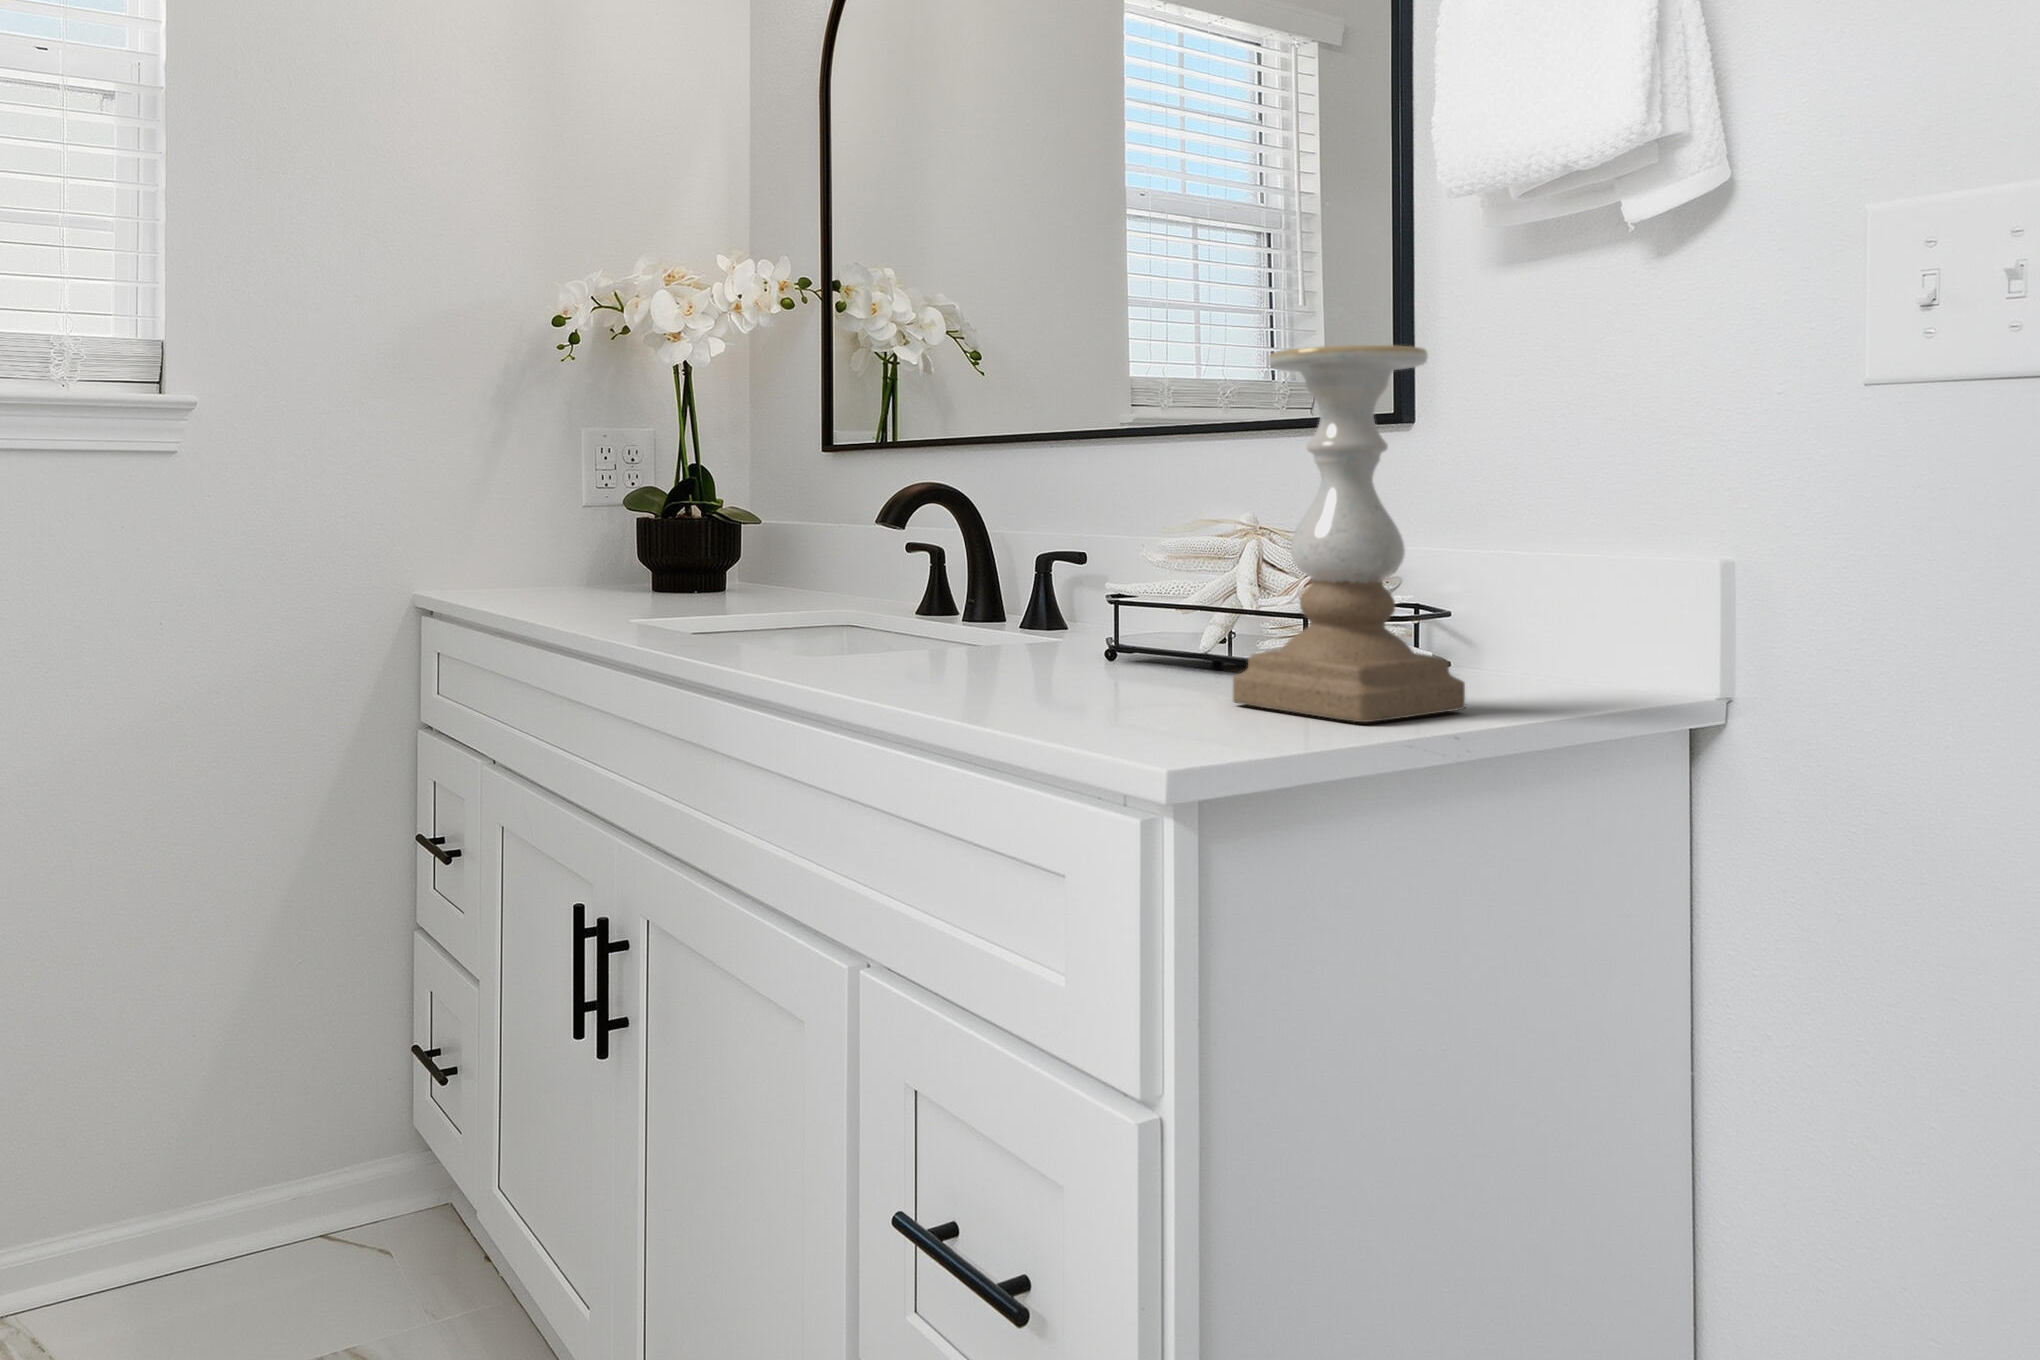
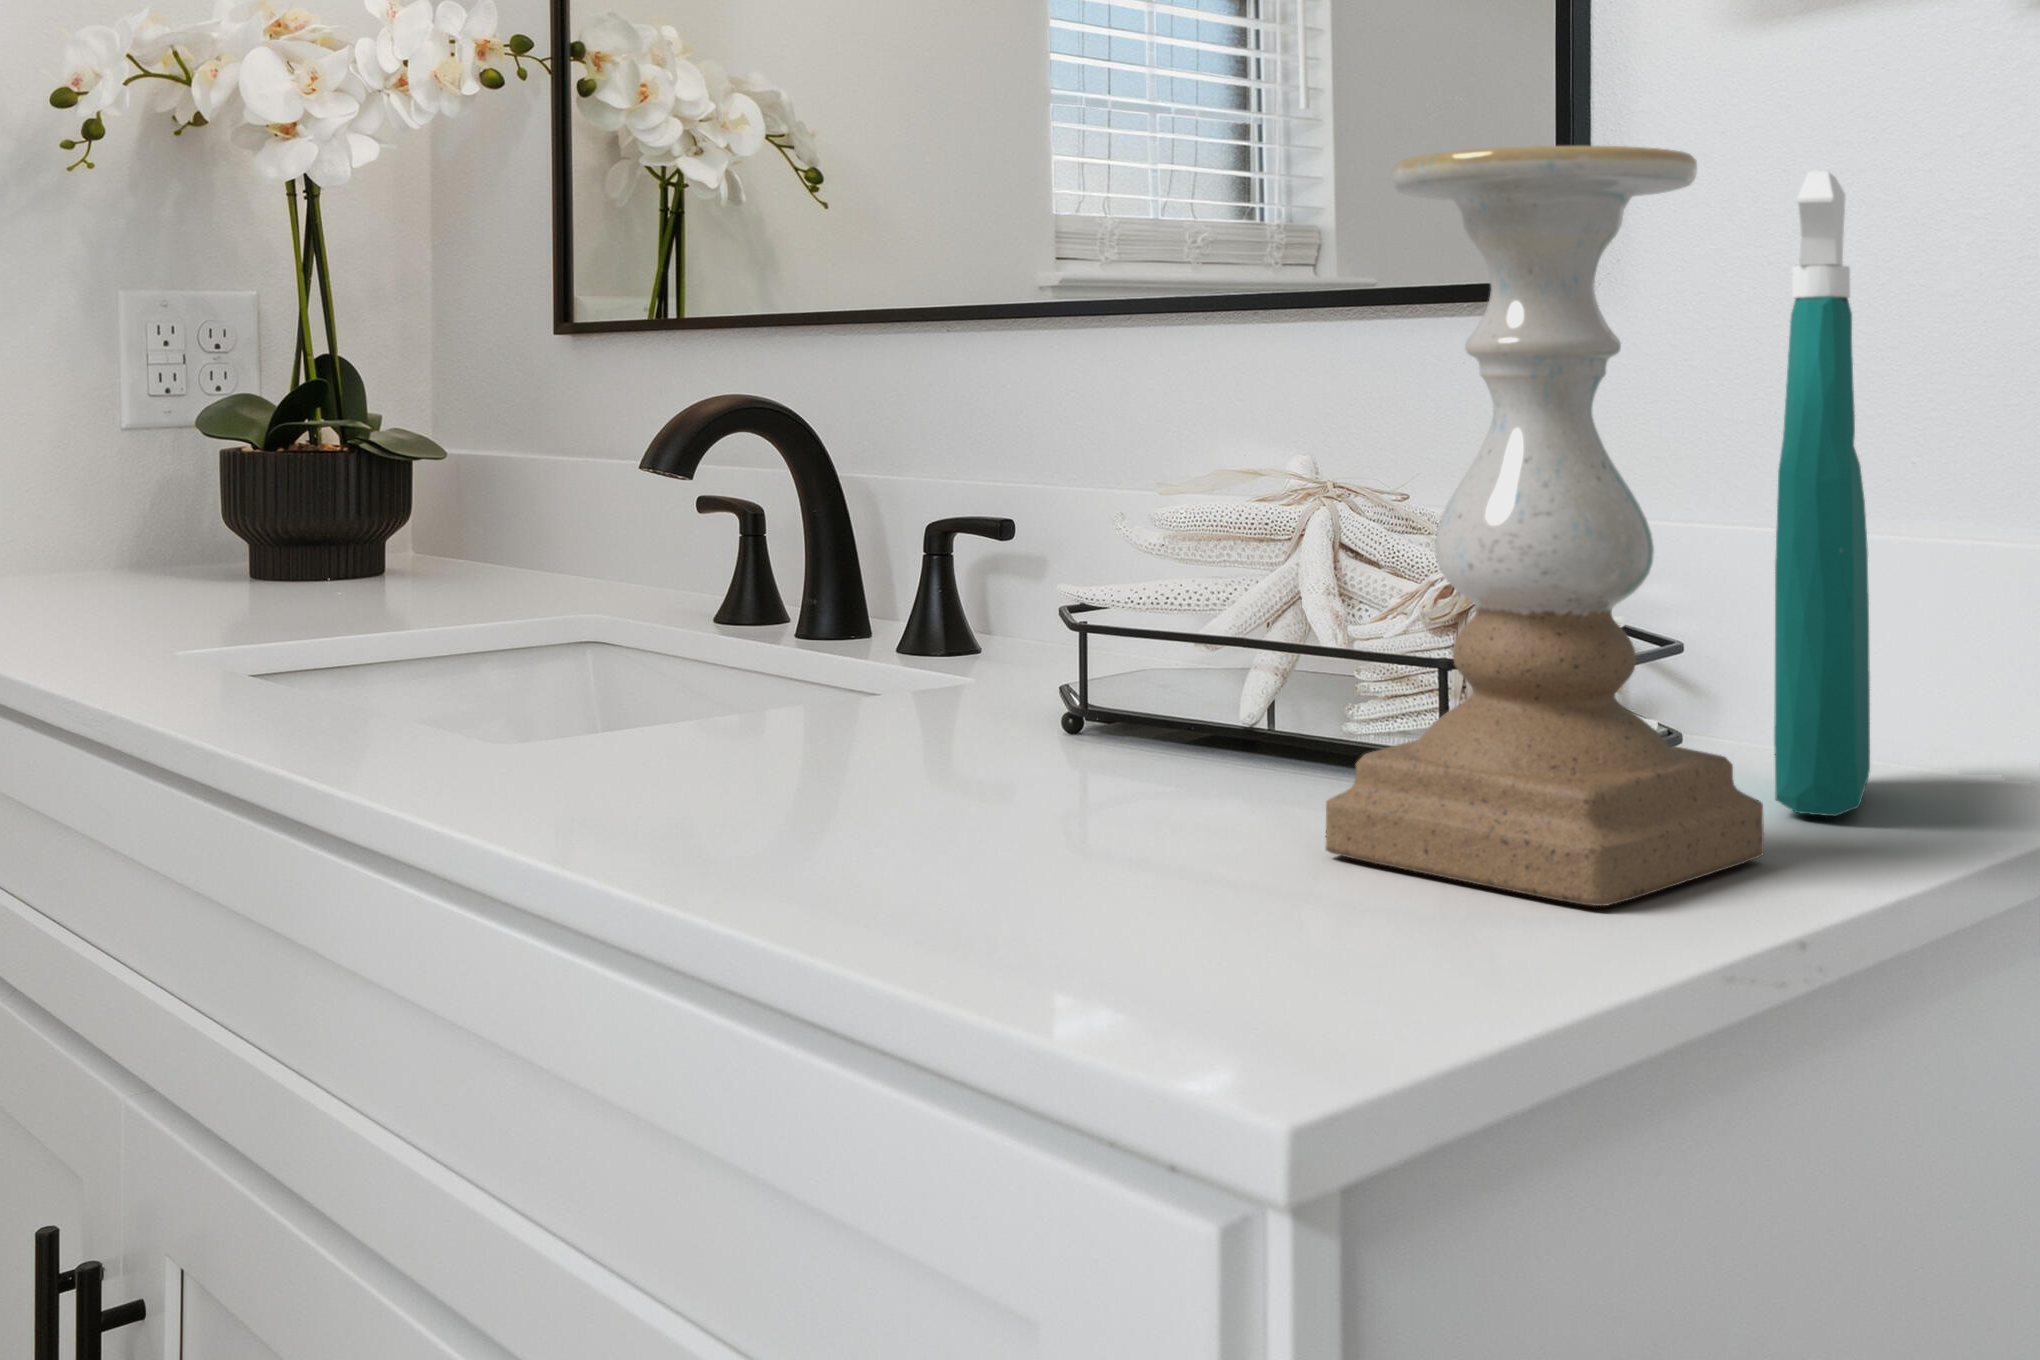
spray bottle: none [1485,353,1553,698] -> present [1774,171,1870,816]

